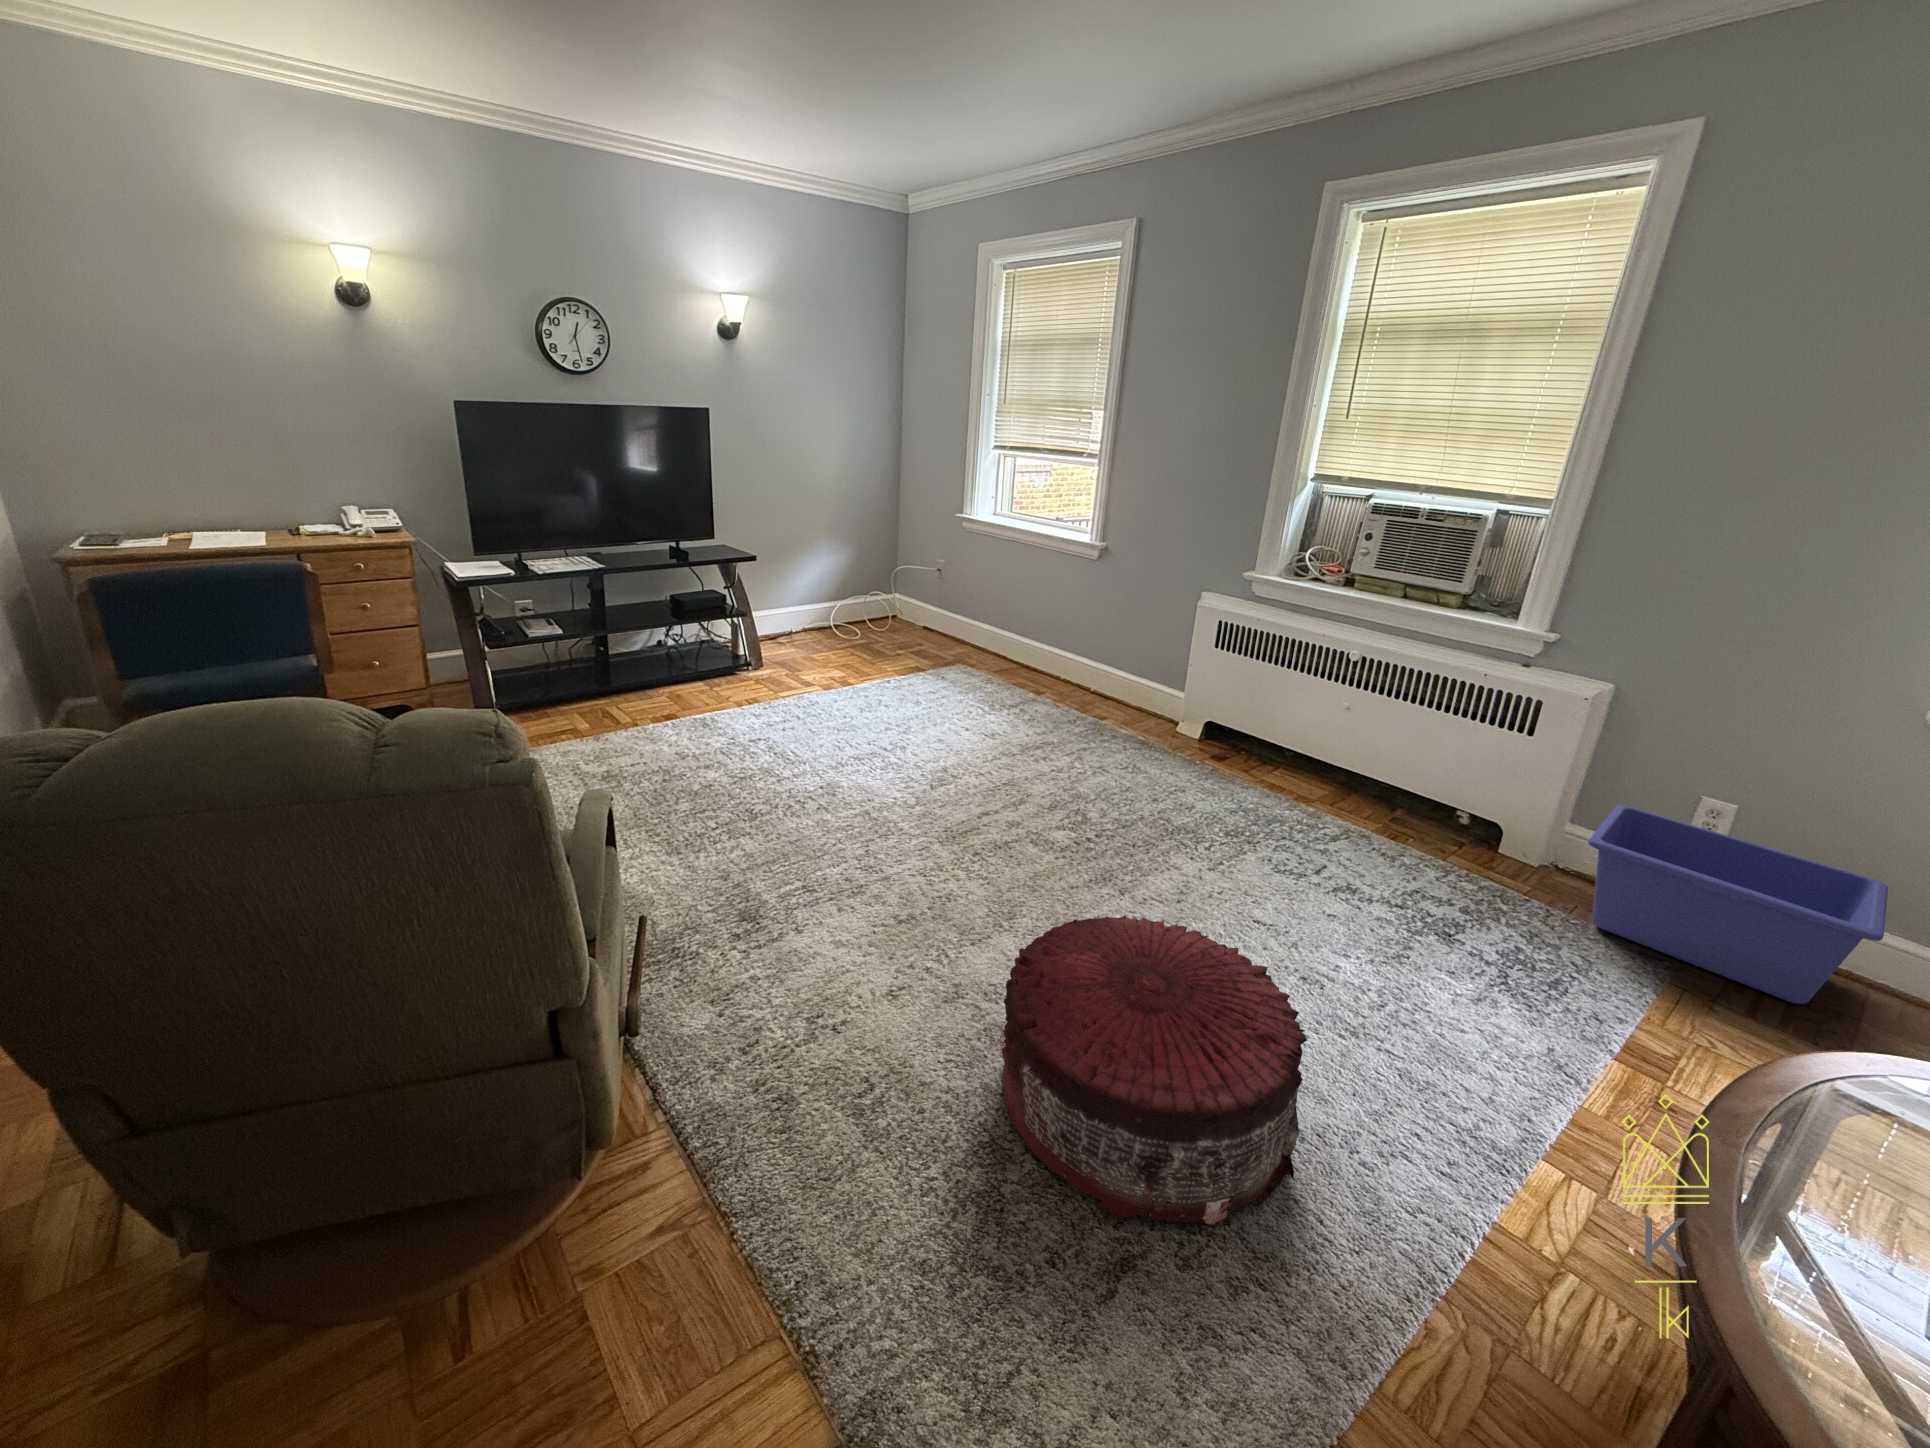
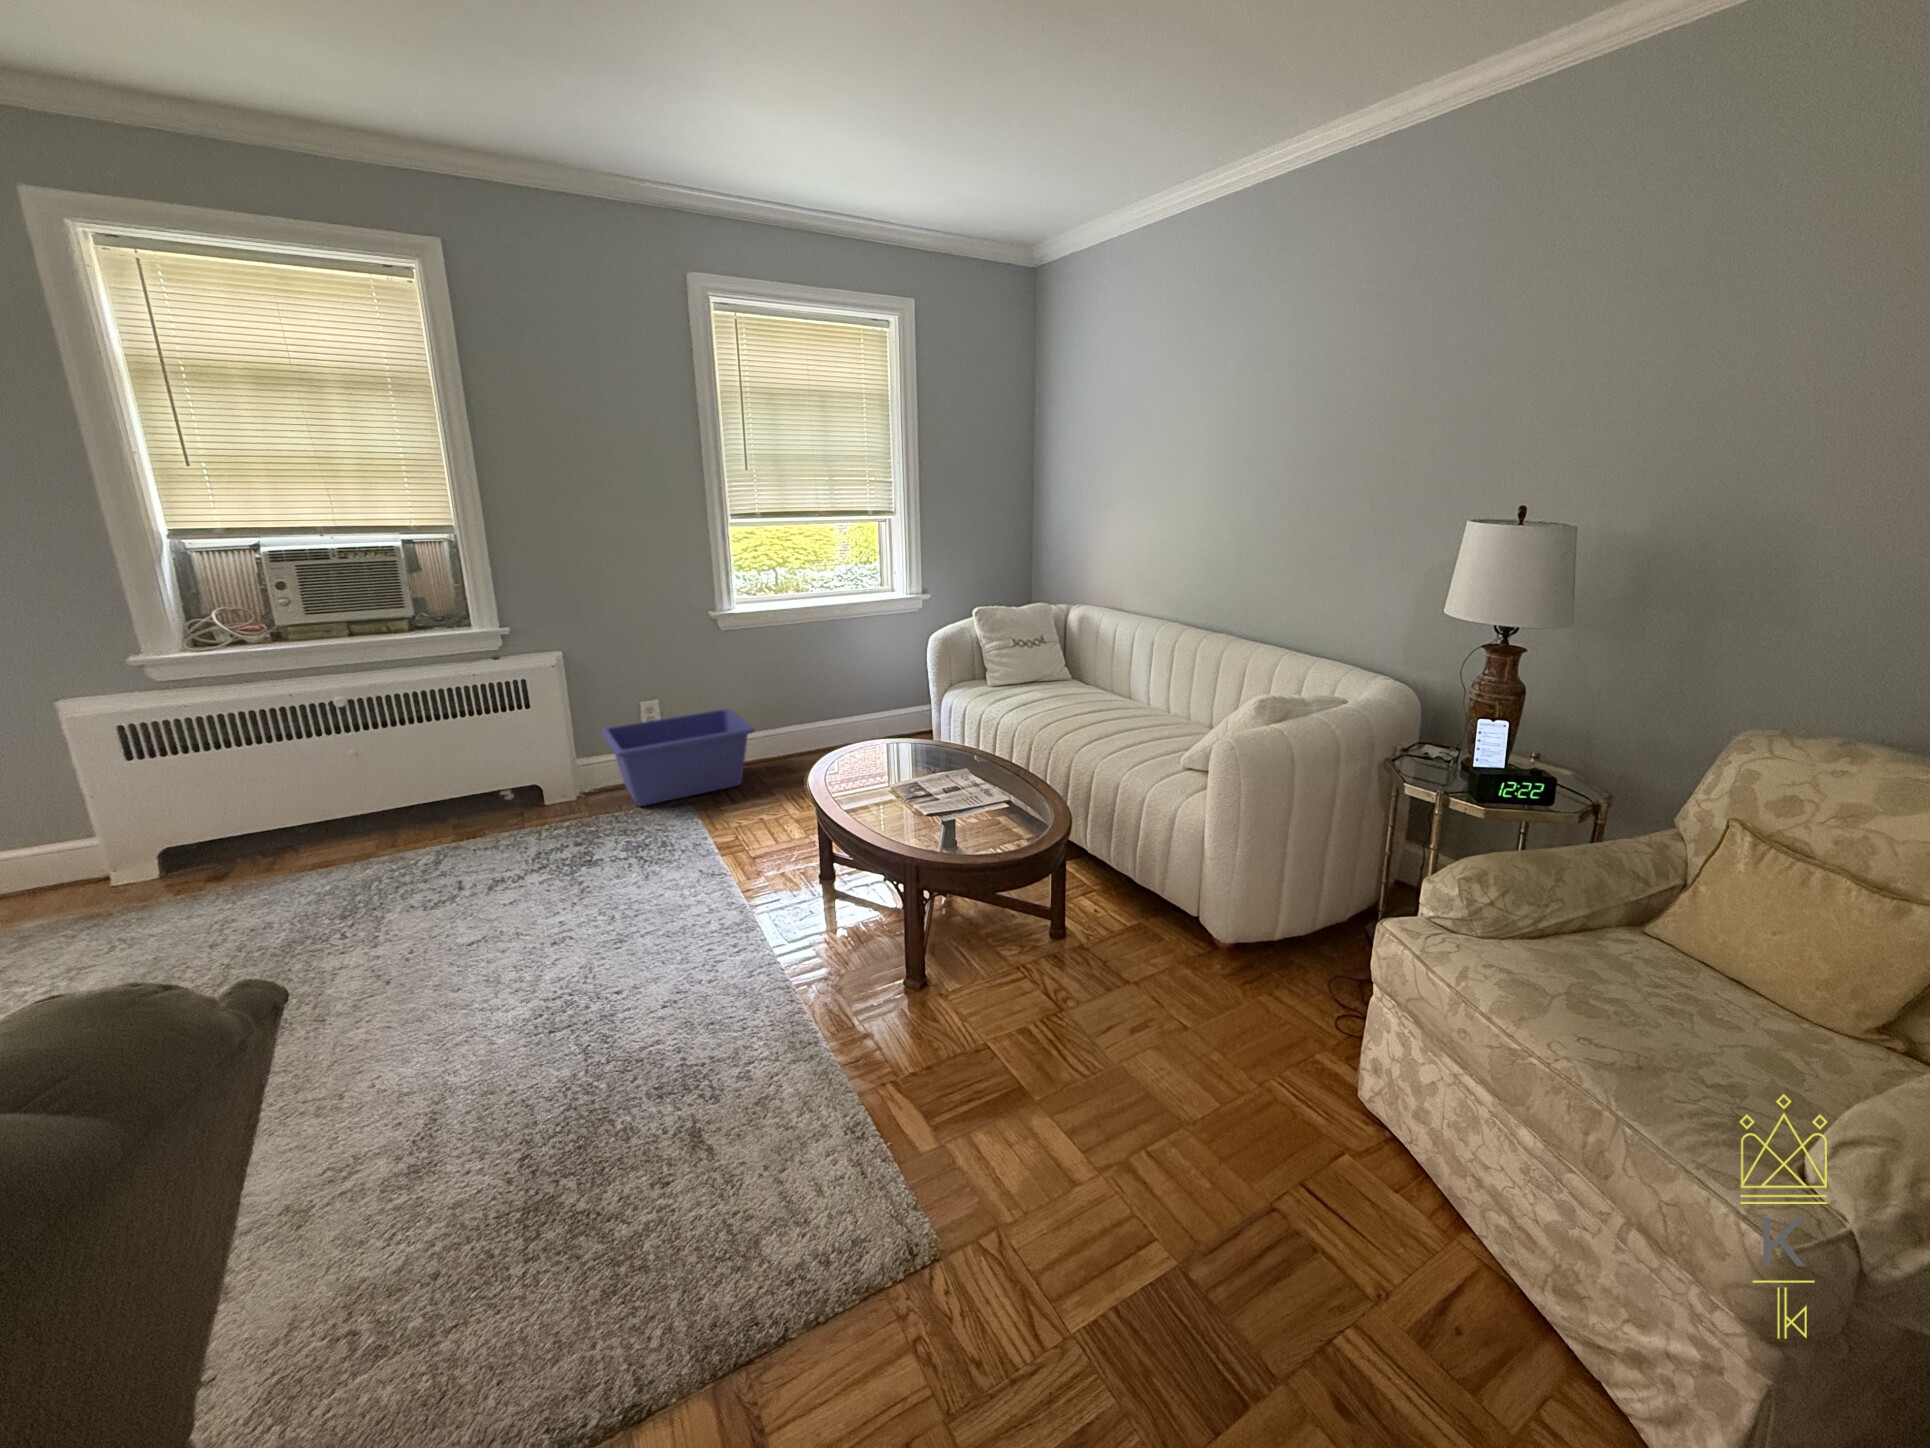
pouf: present [1001,916,1307,1225] -> none [395,915,705,1188]

